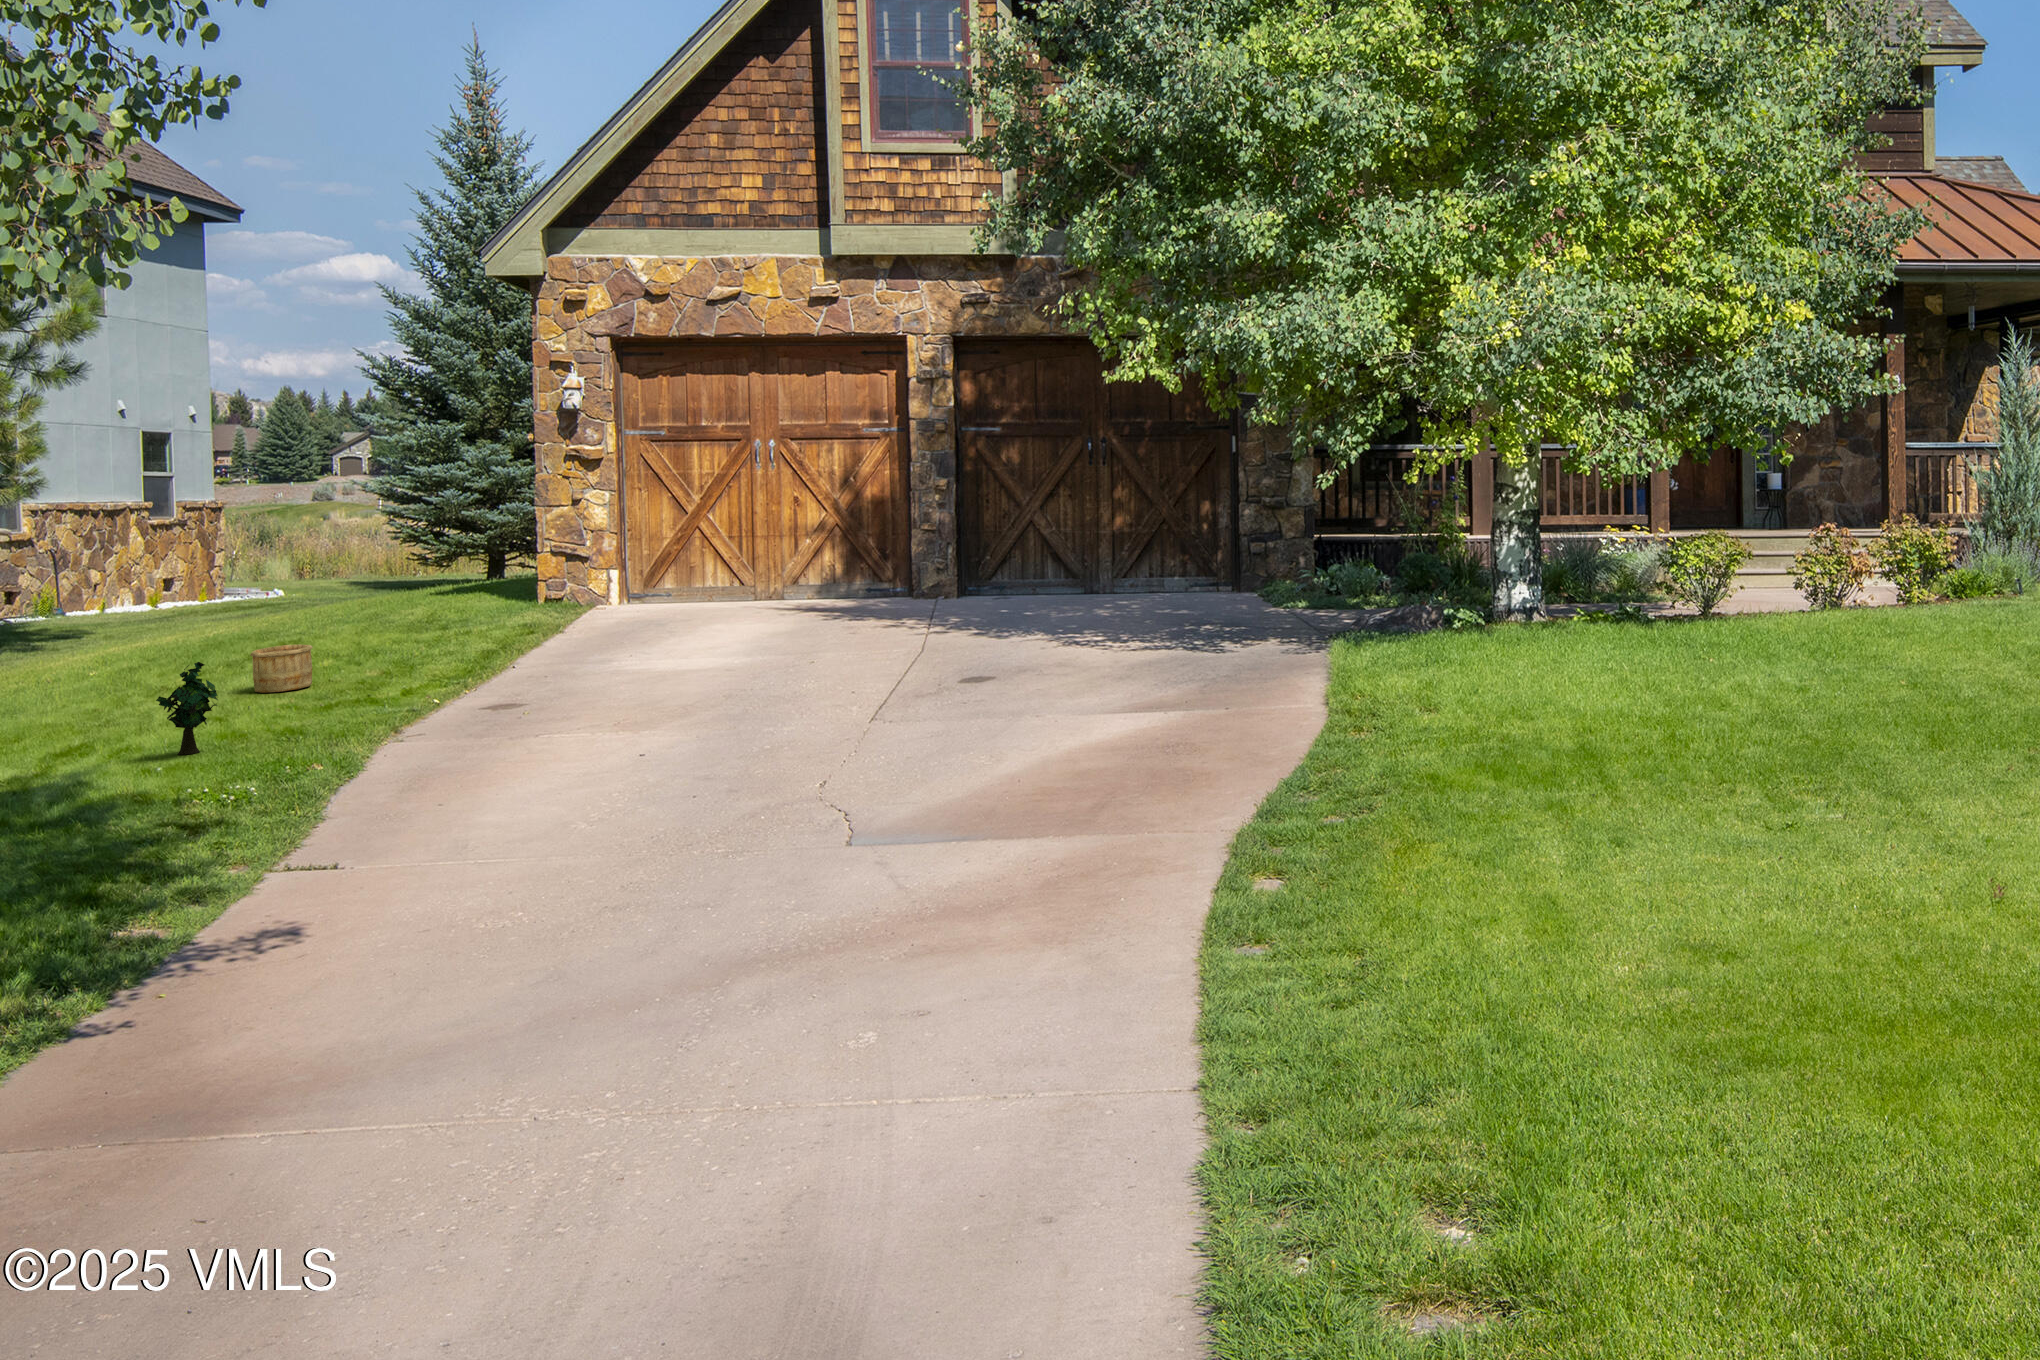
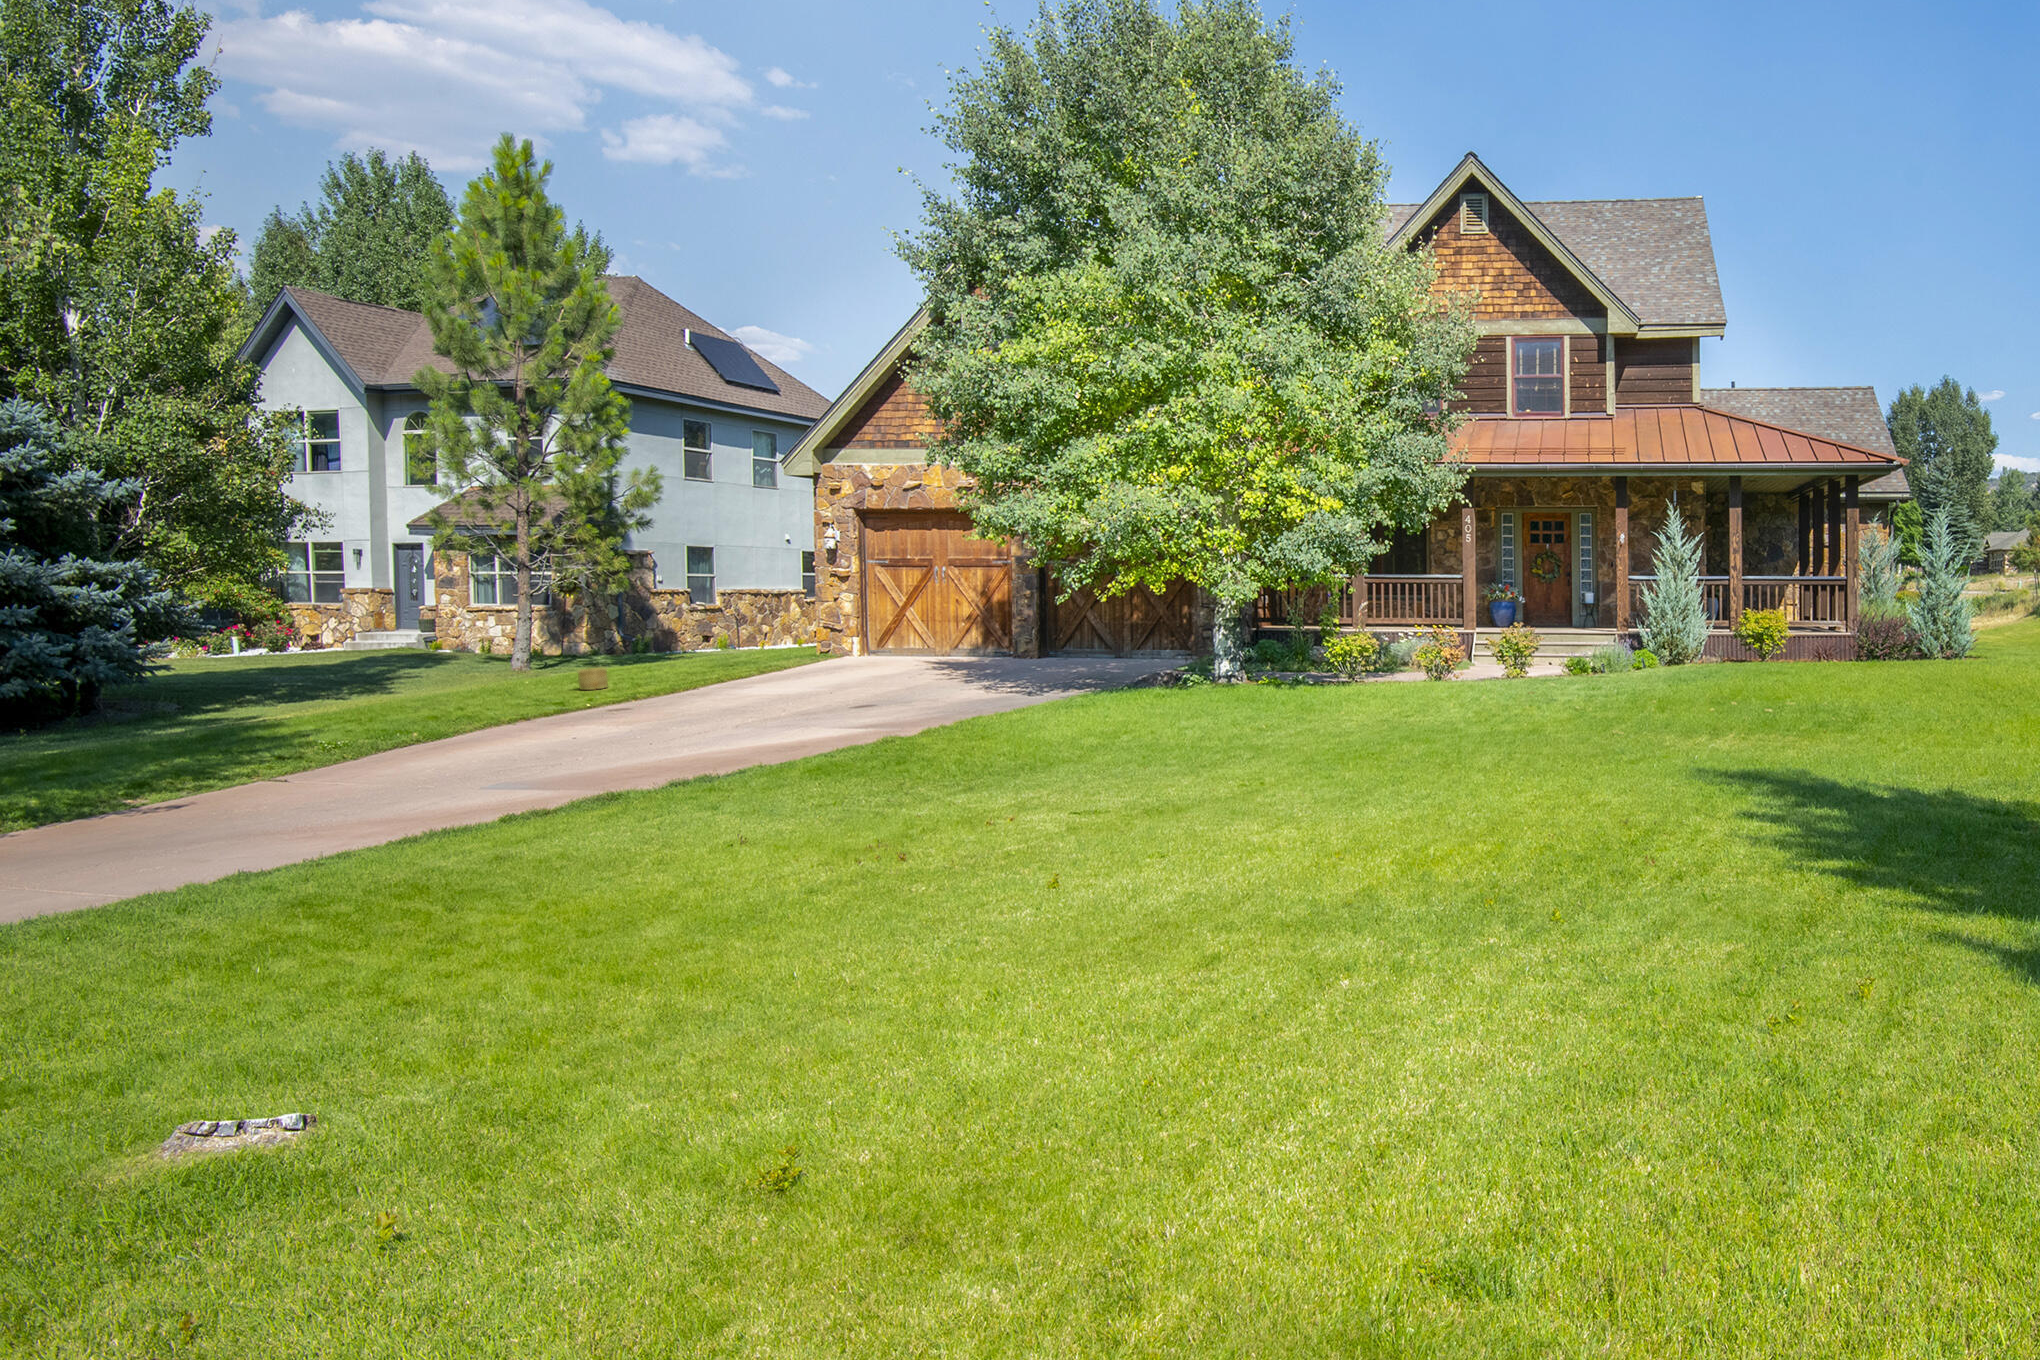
decorative plant: present [156,662,218,755] -> none [467,672,498,715]

